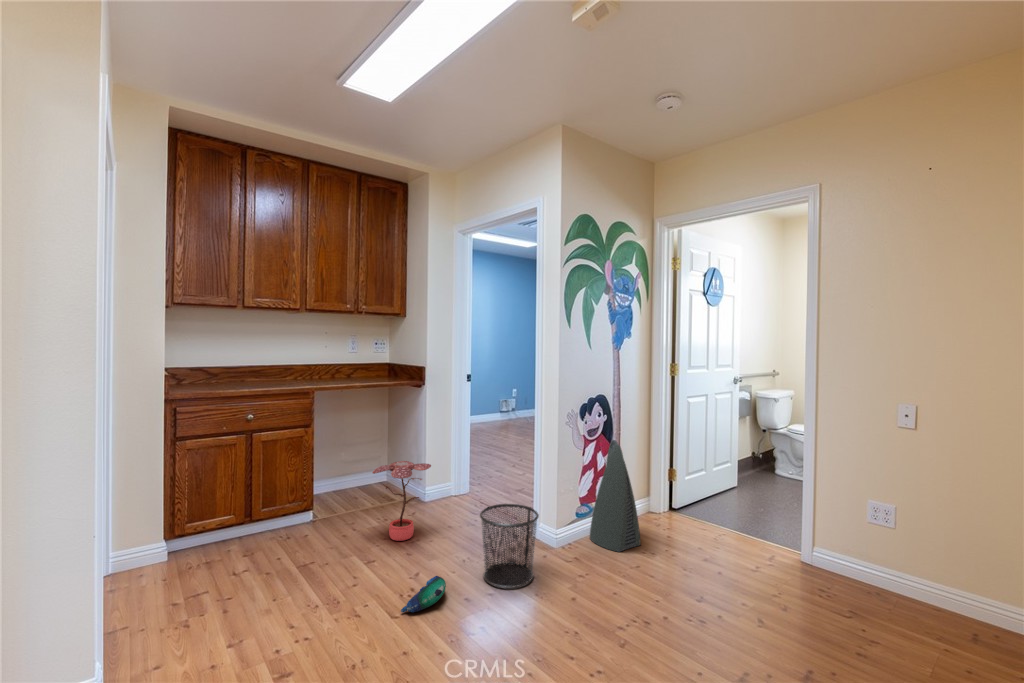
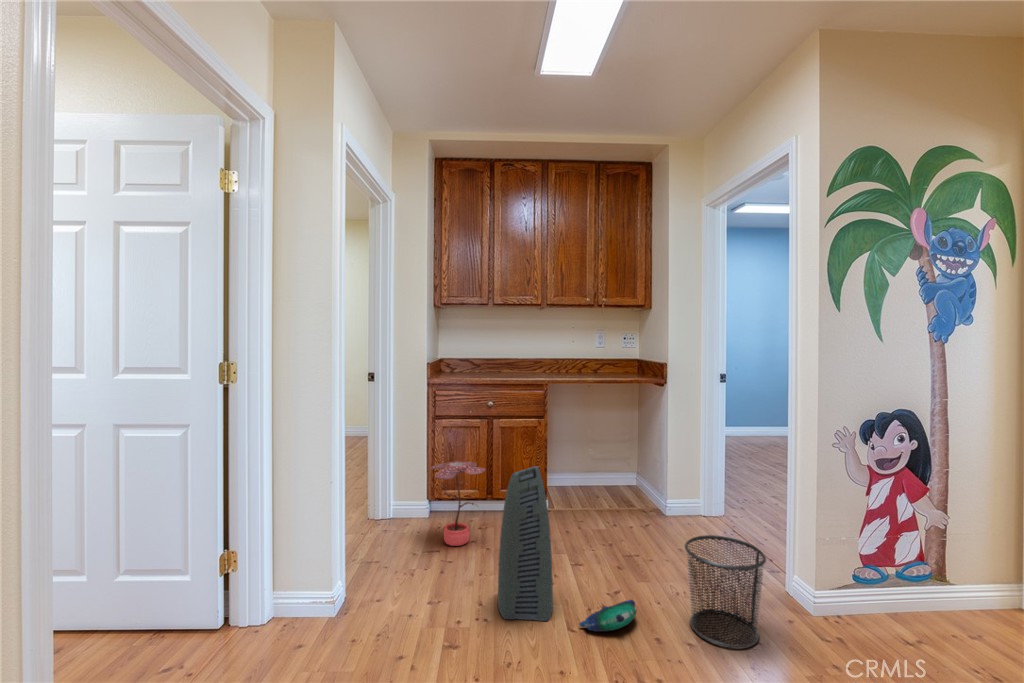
air purifier: present [590,440,641,552] -> present [498,466,553,621]
potted plant: present [372,461,431,541] -> present [429,461,486,546]

